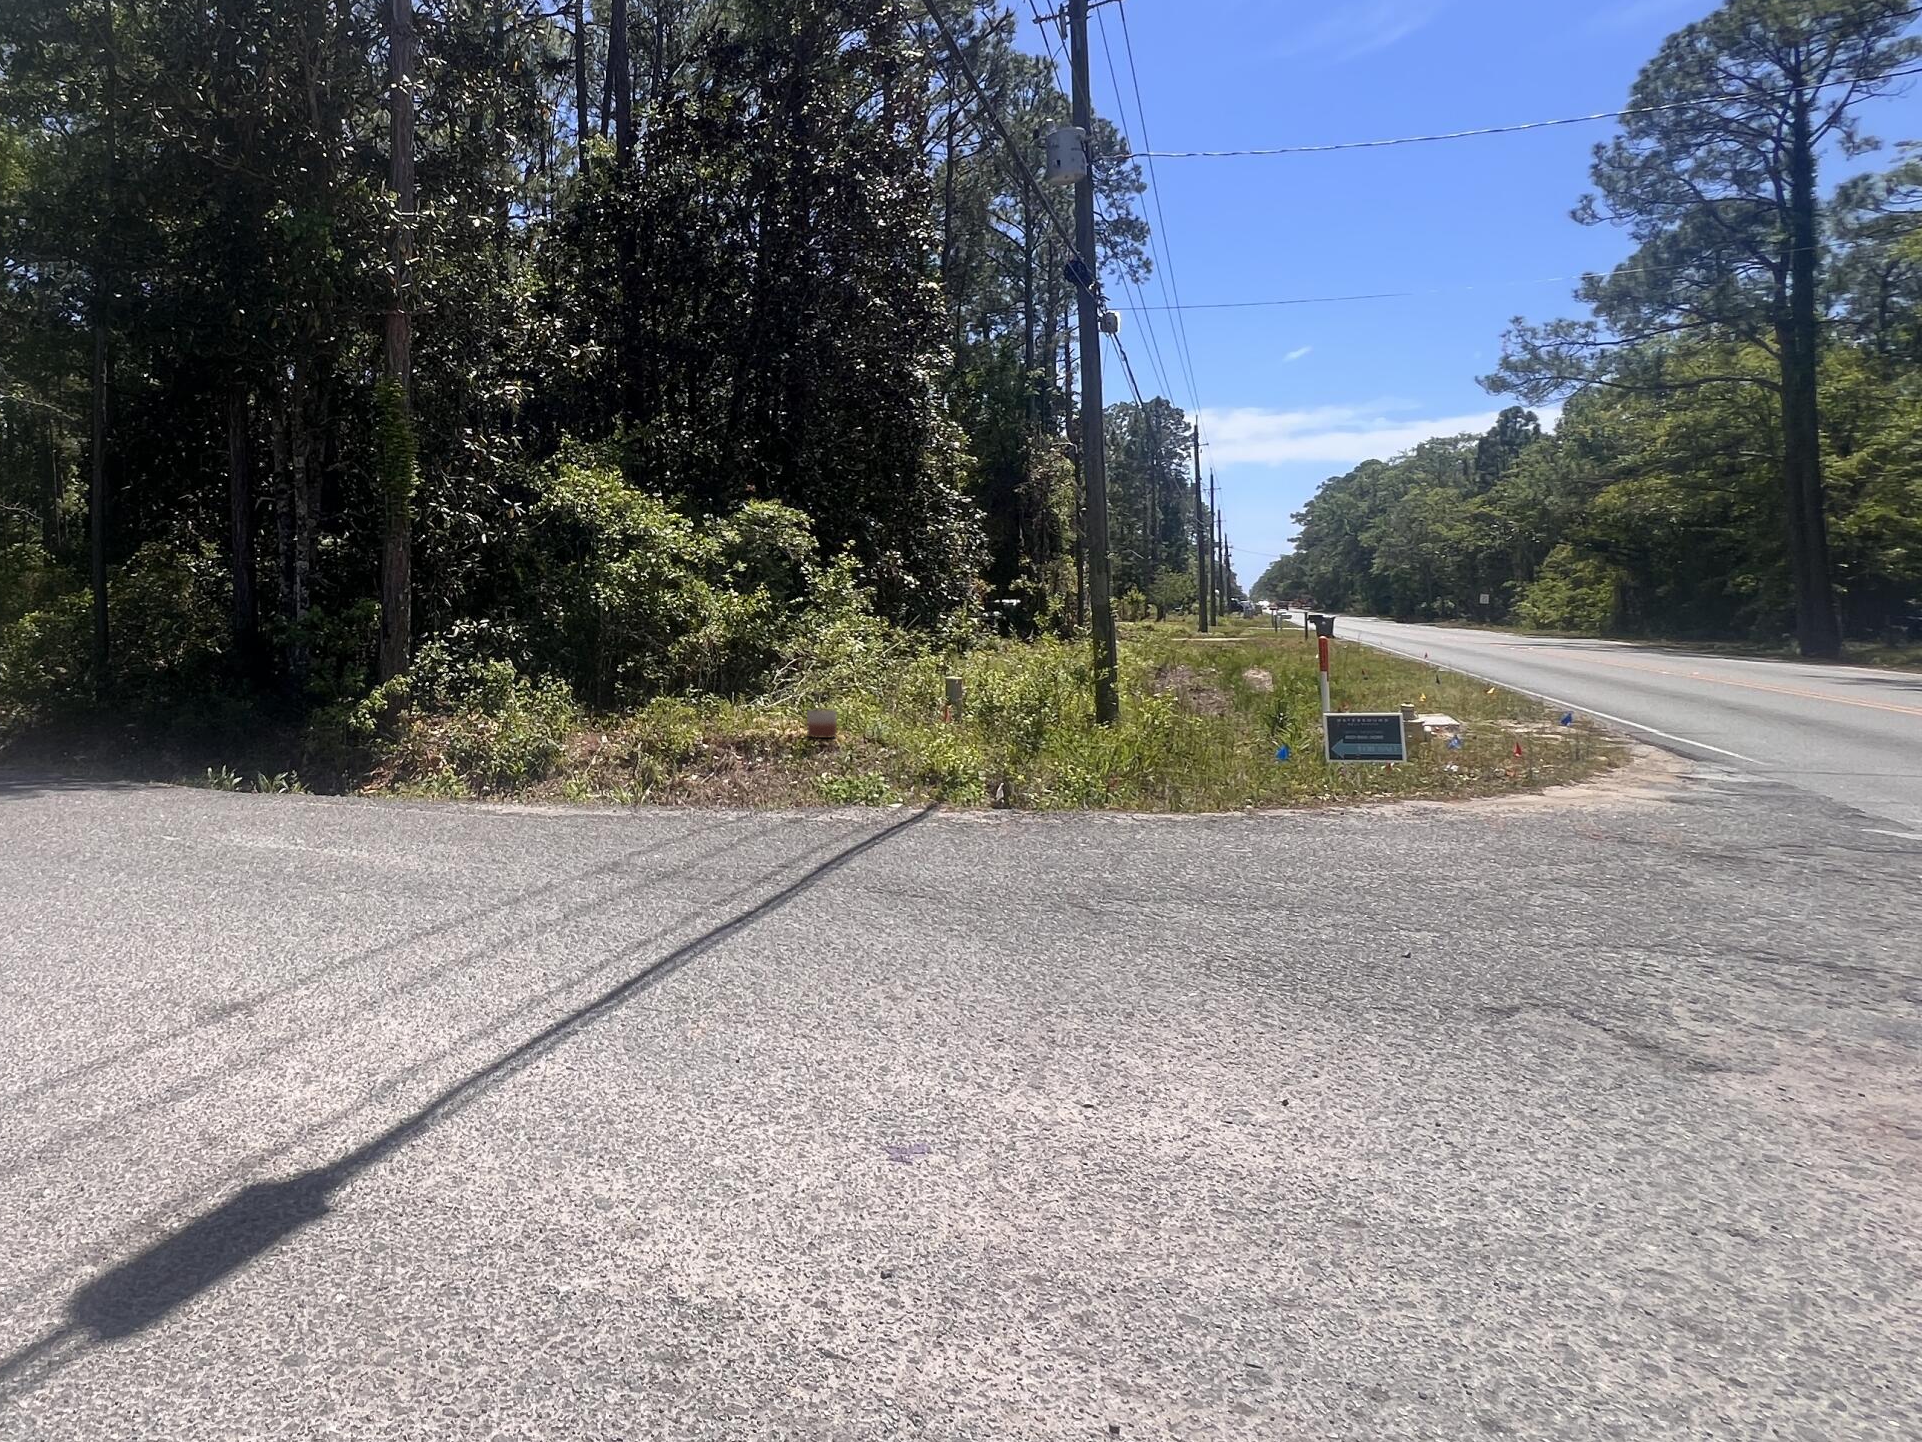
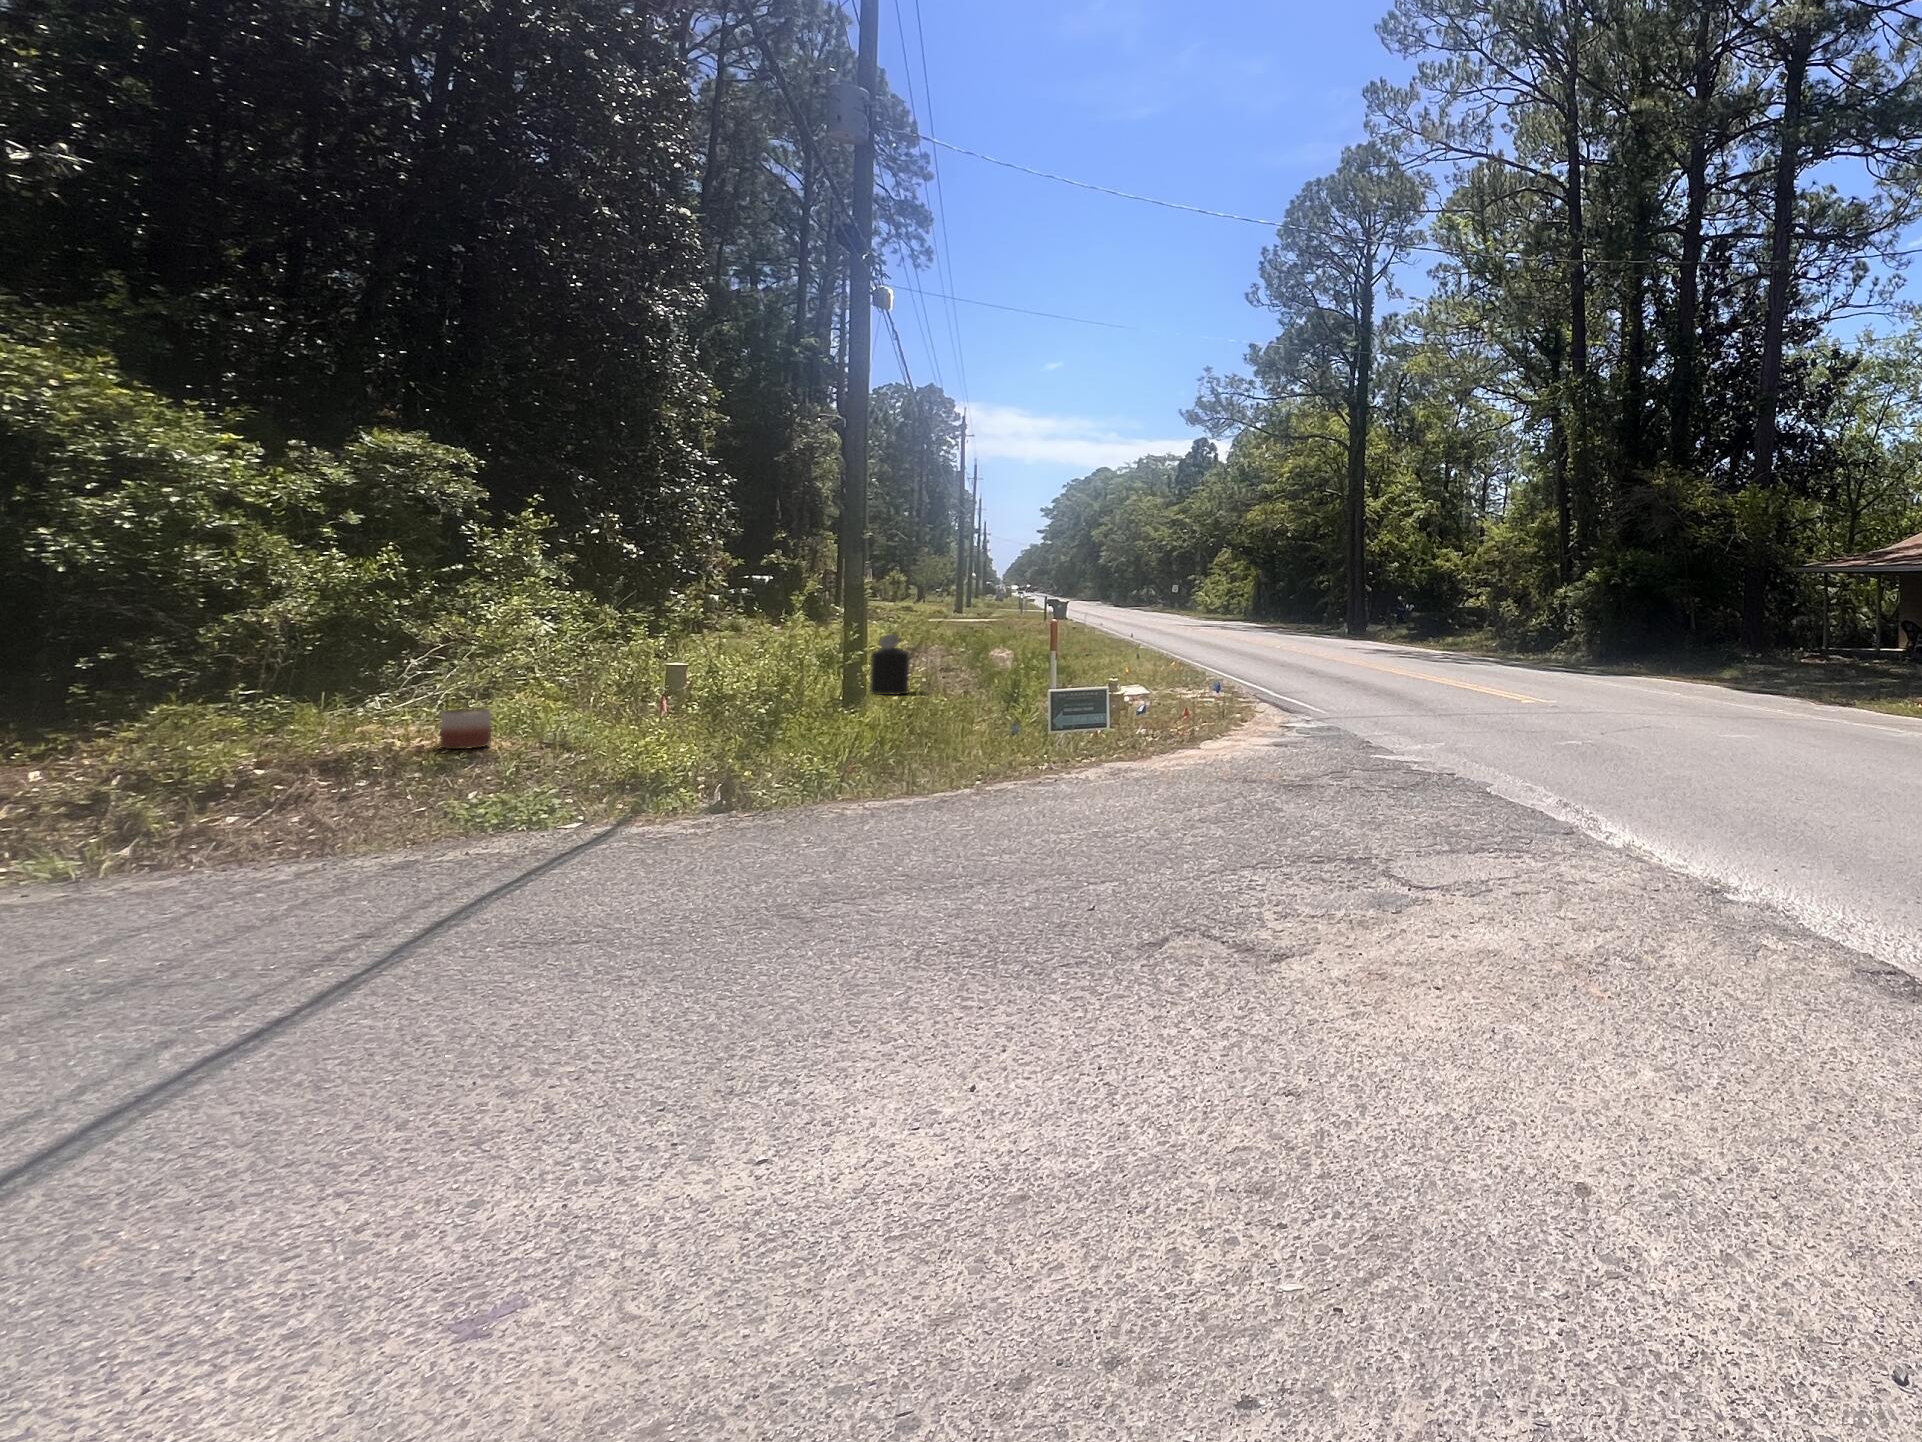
trash can: none [1113,655,1151,713] -> present [870,634,910,695]

